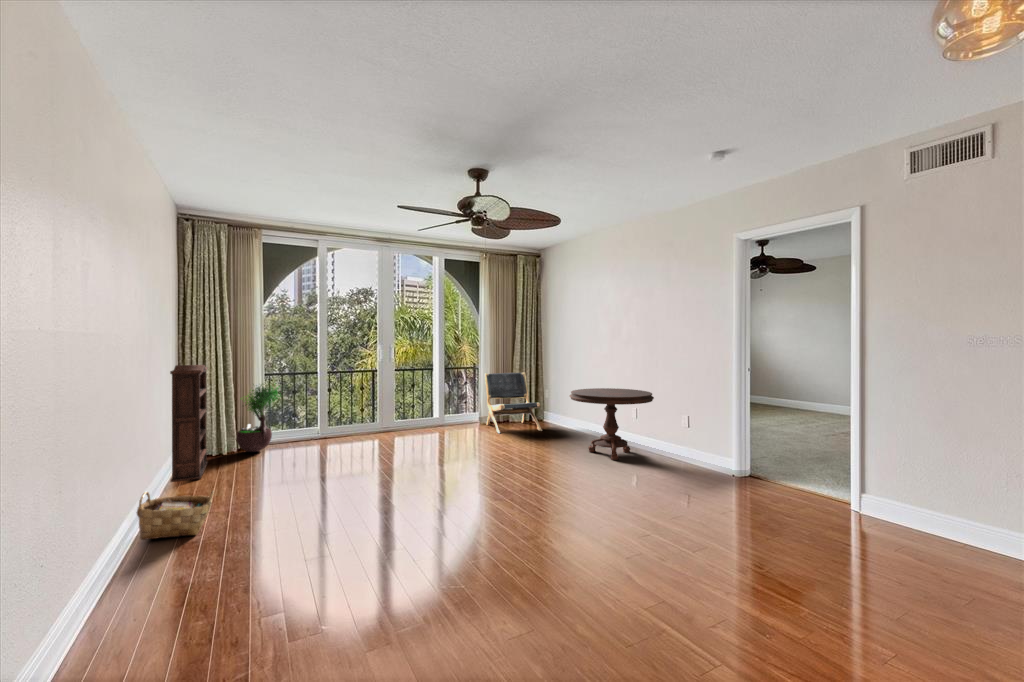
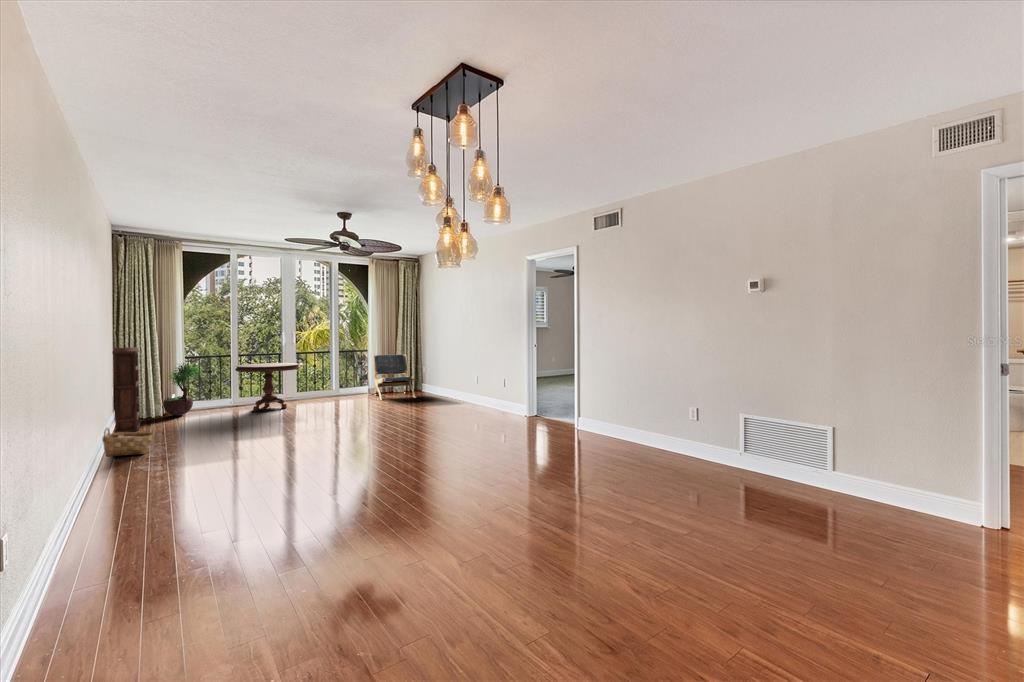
side table: present [569,388,654,460] -> present [235,363,300,411]

